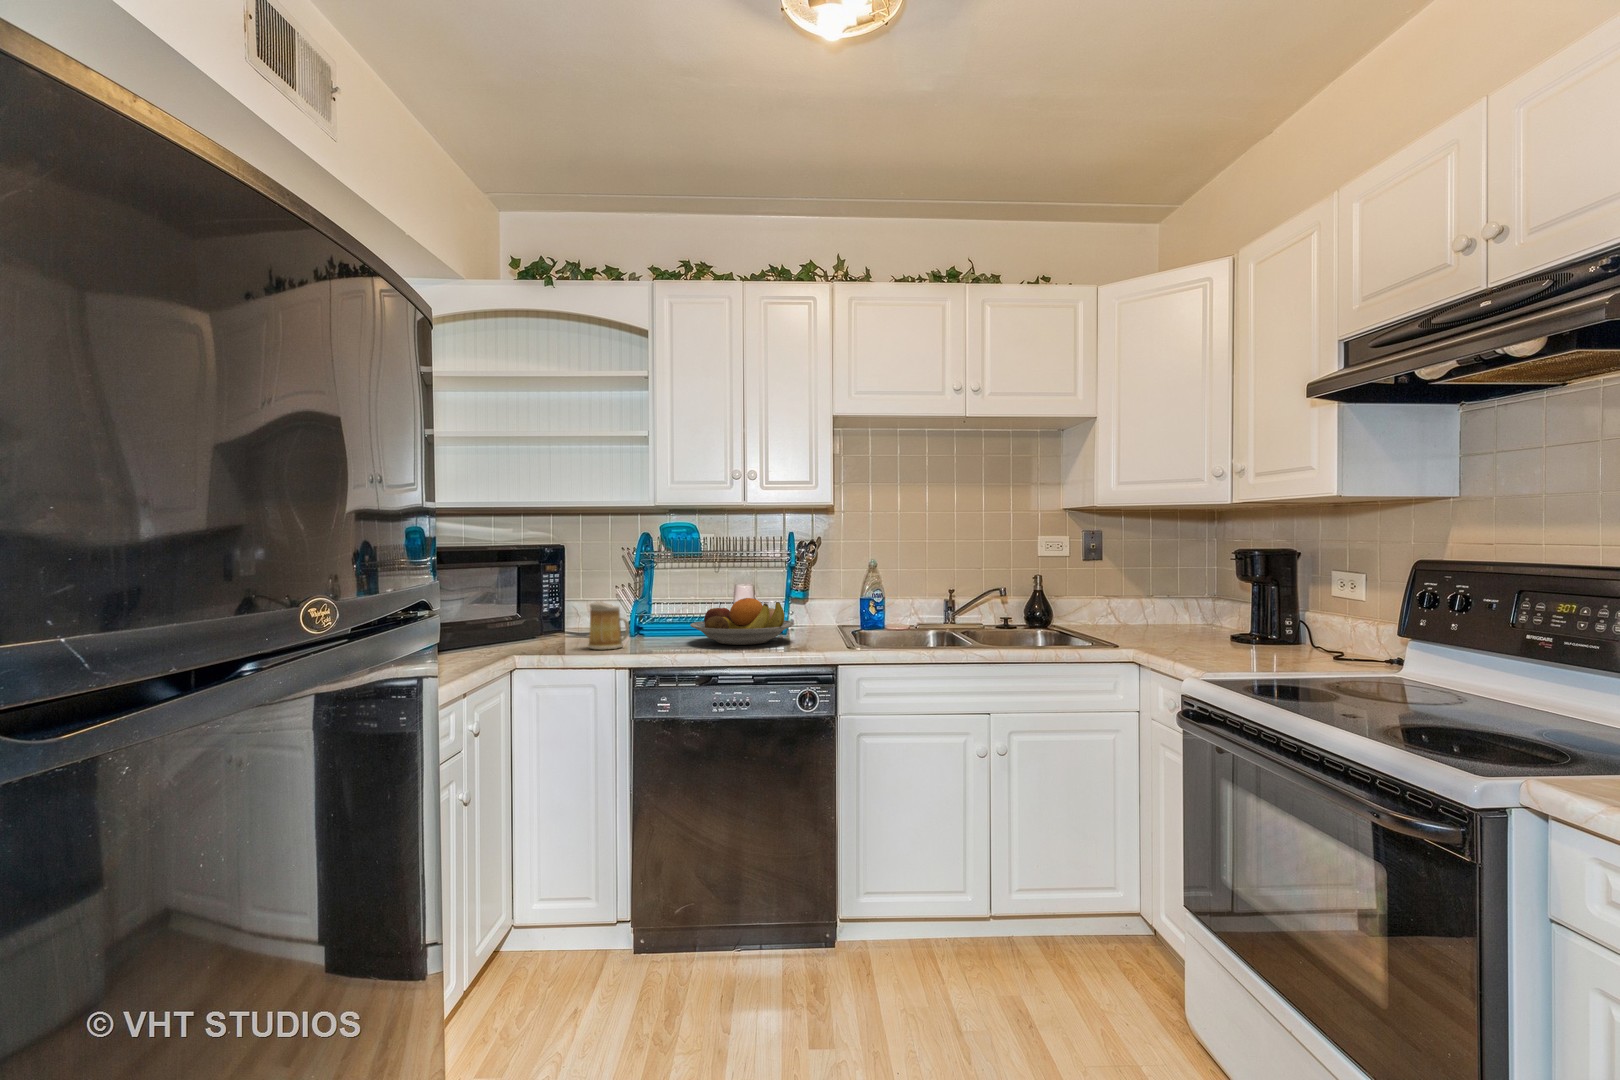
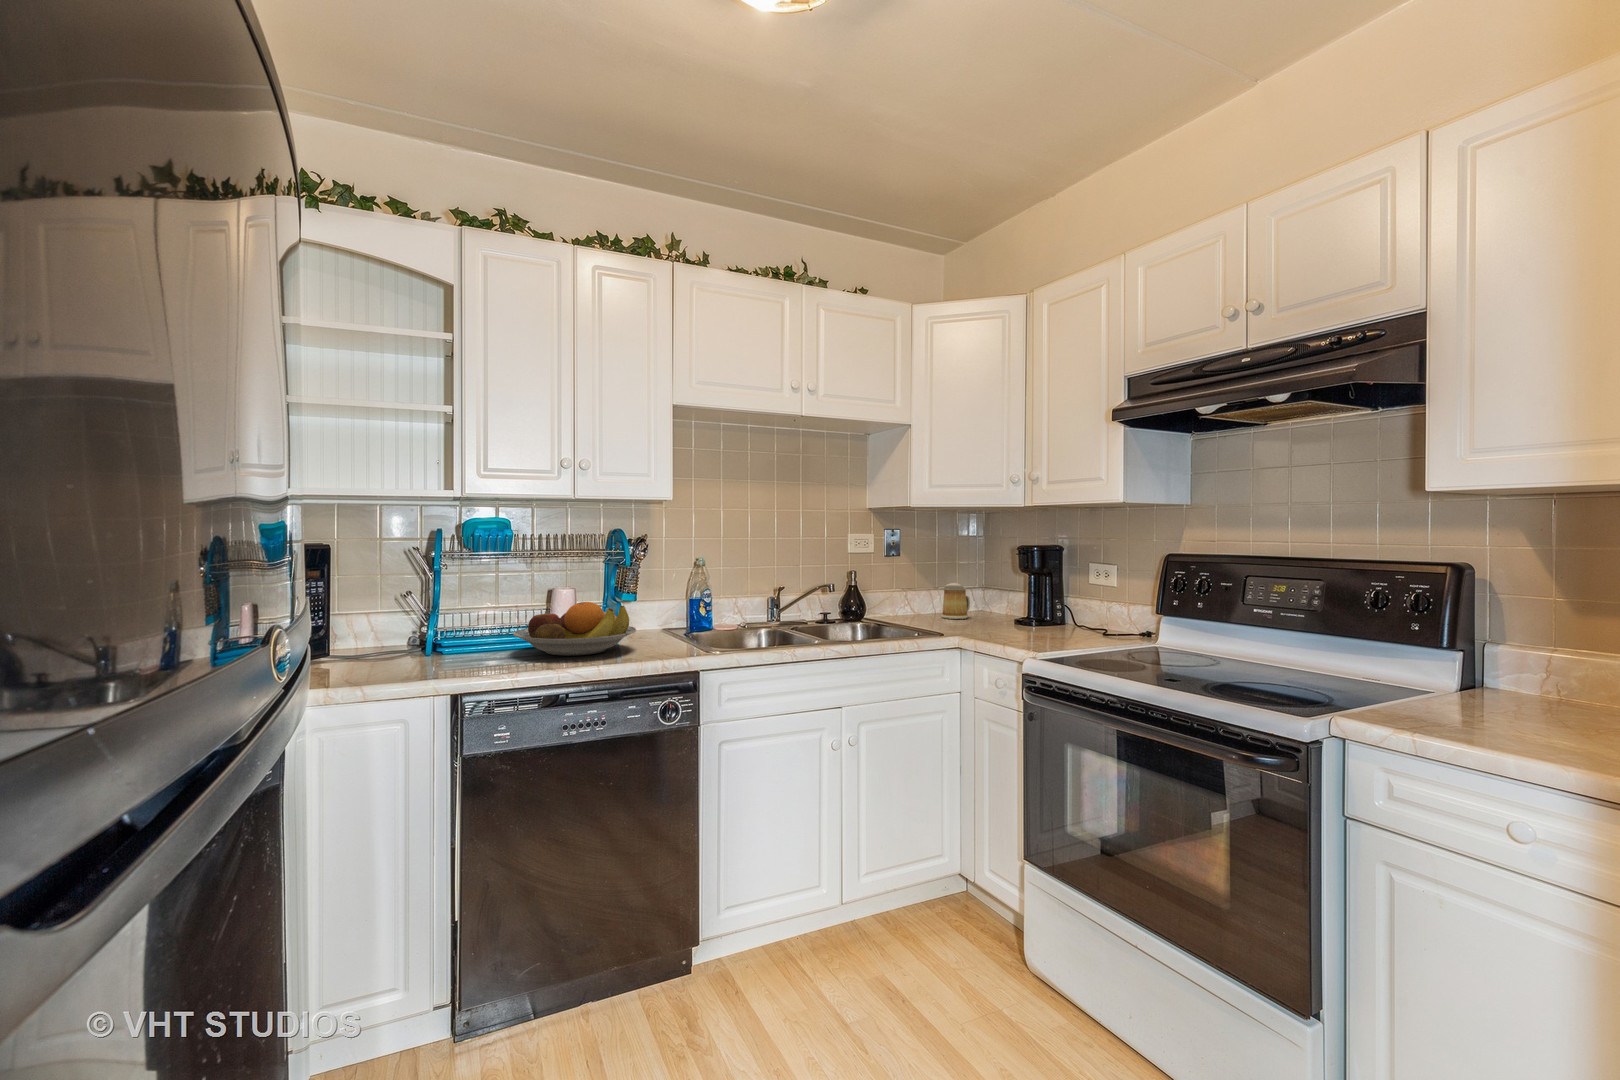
mug: present [588,601,629,650] -> present [942,583,970,619]

